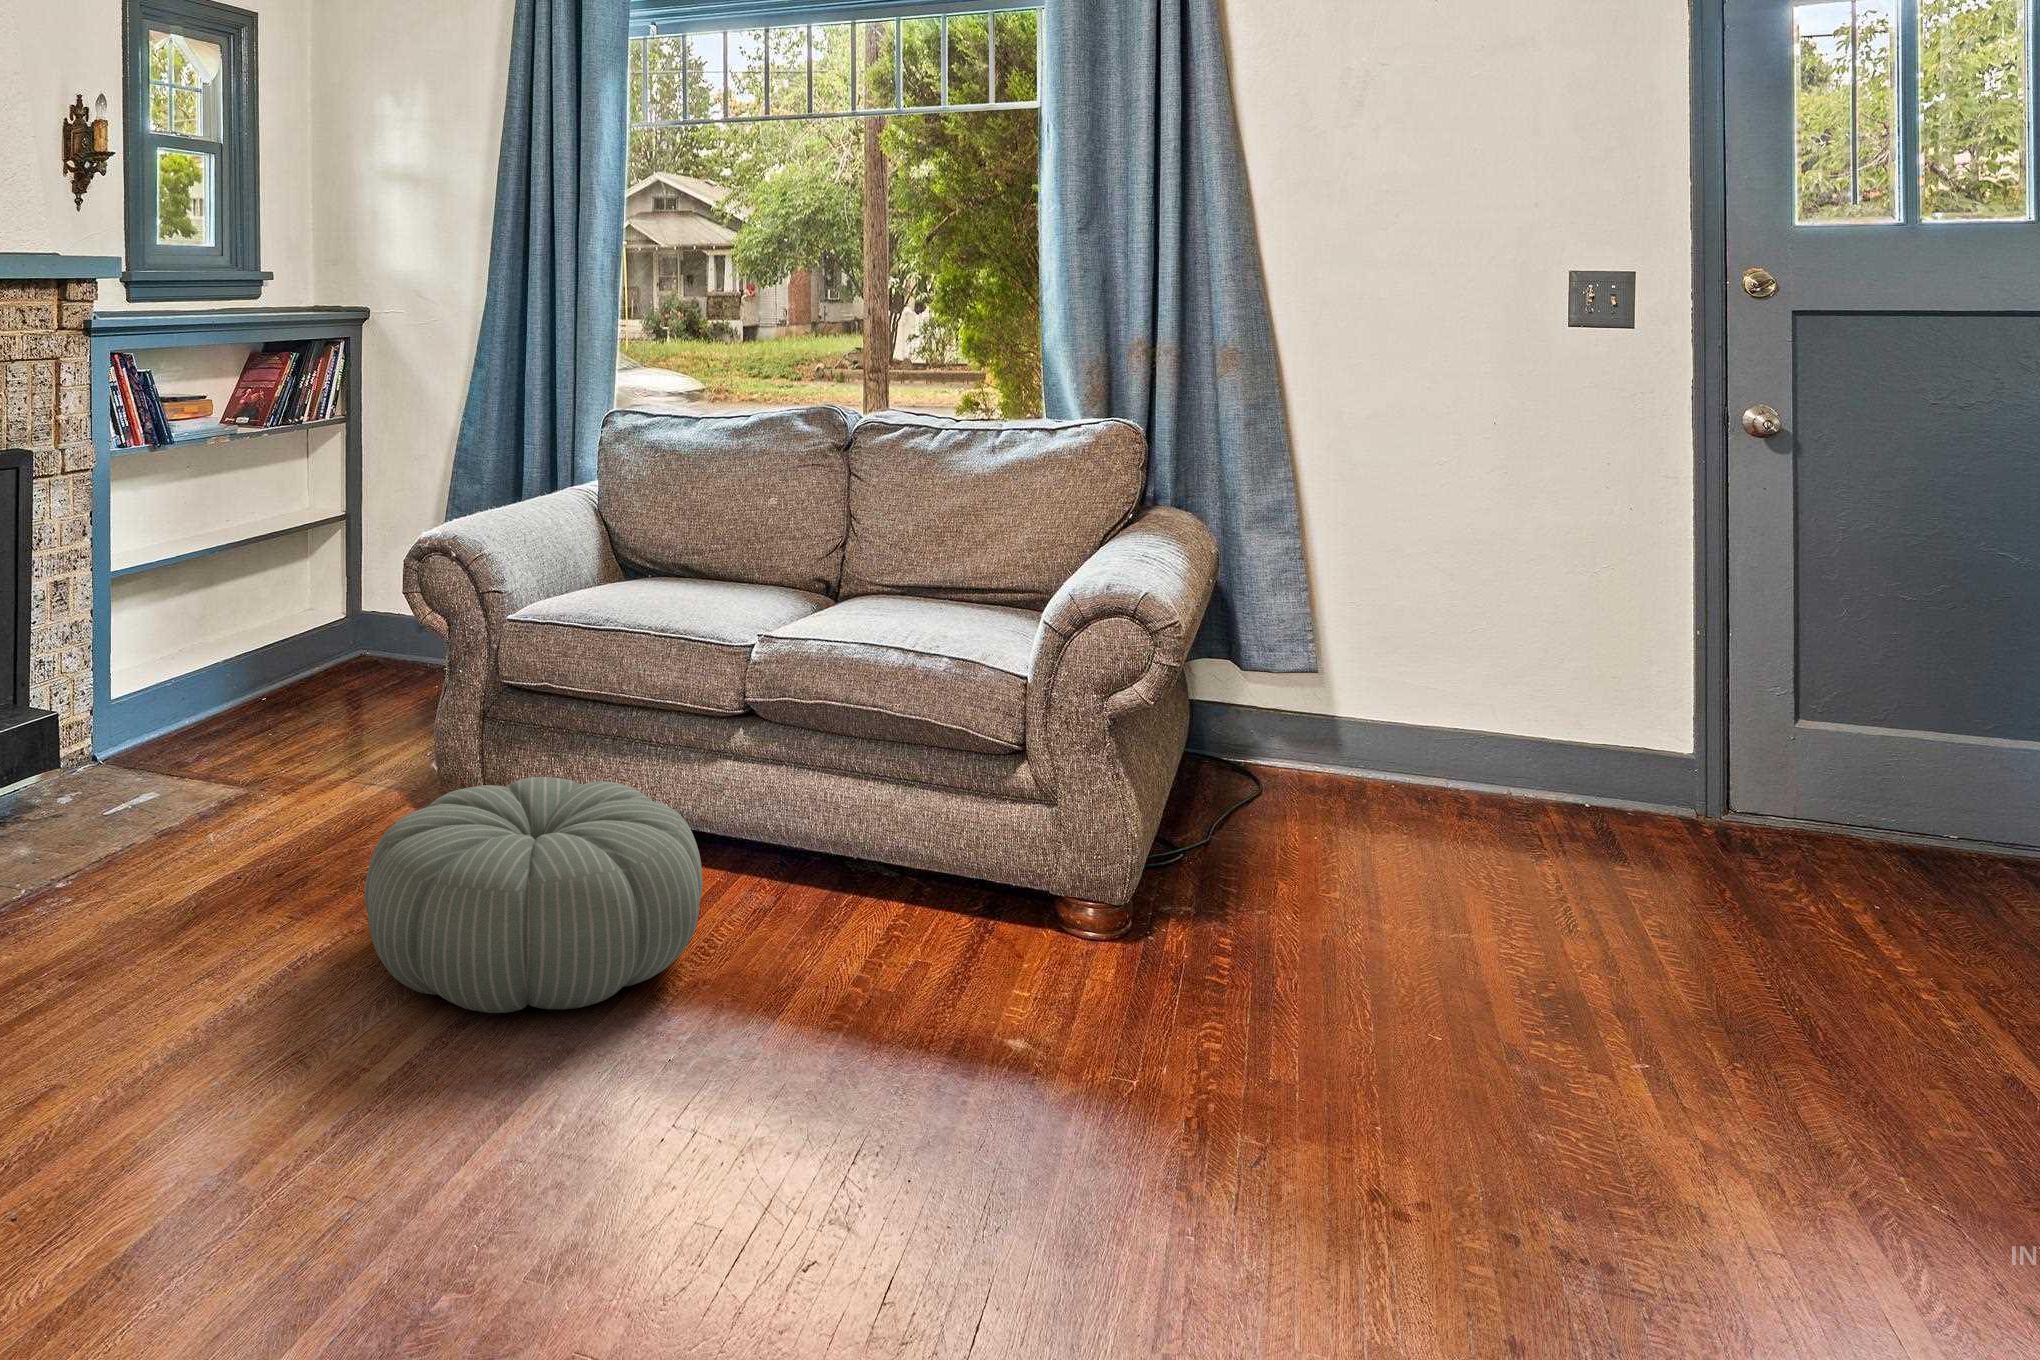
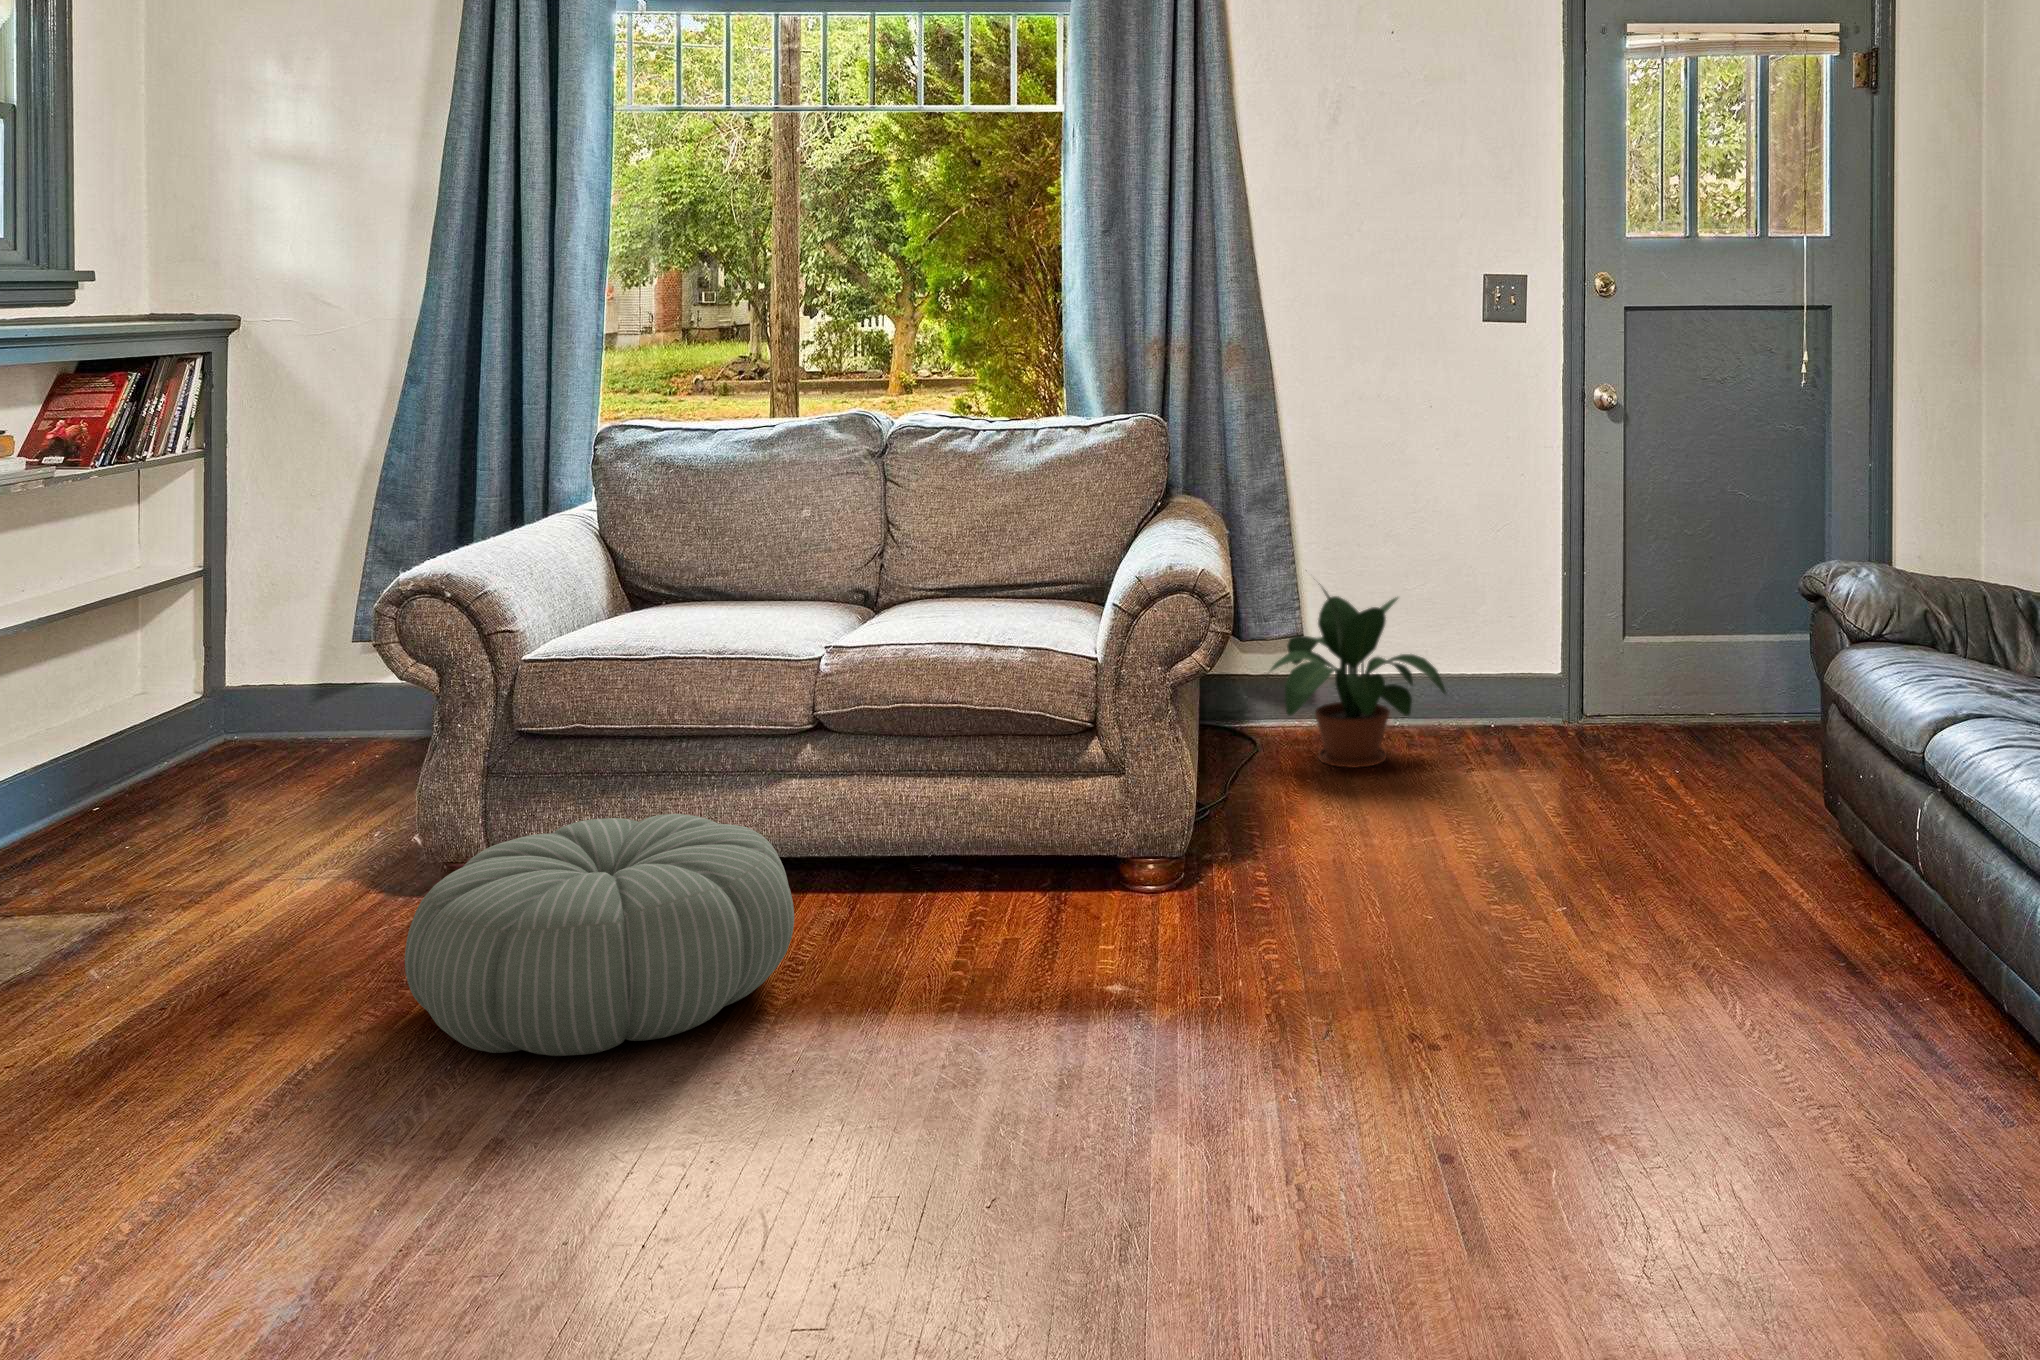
potted plant: none [1233,594,1460,821] -> present [1270,589,1446,768]

